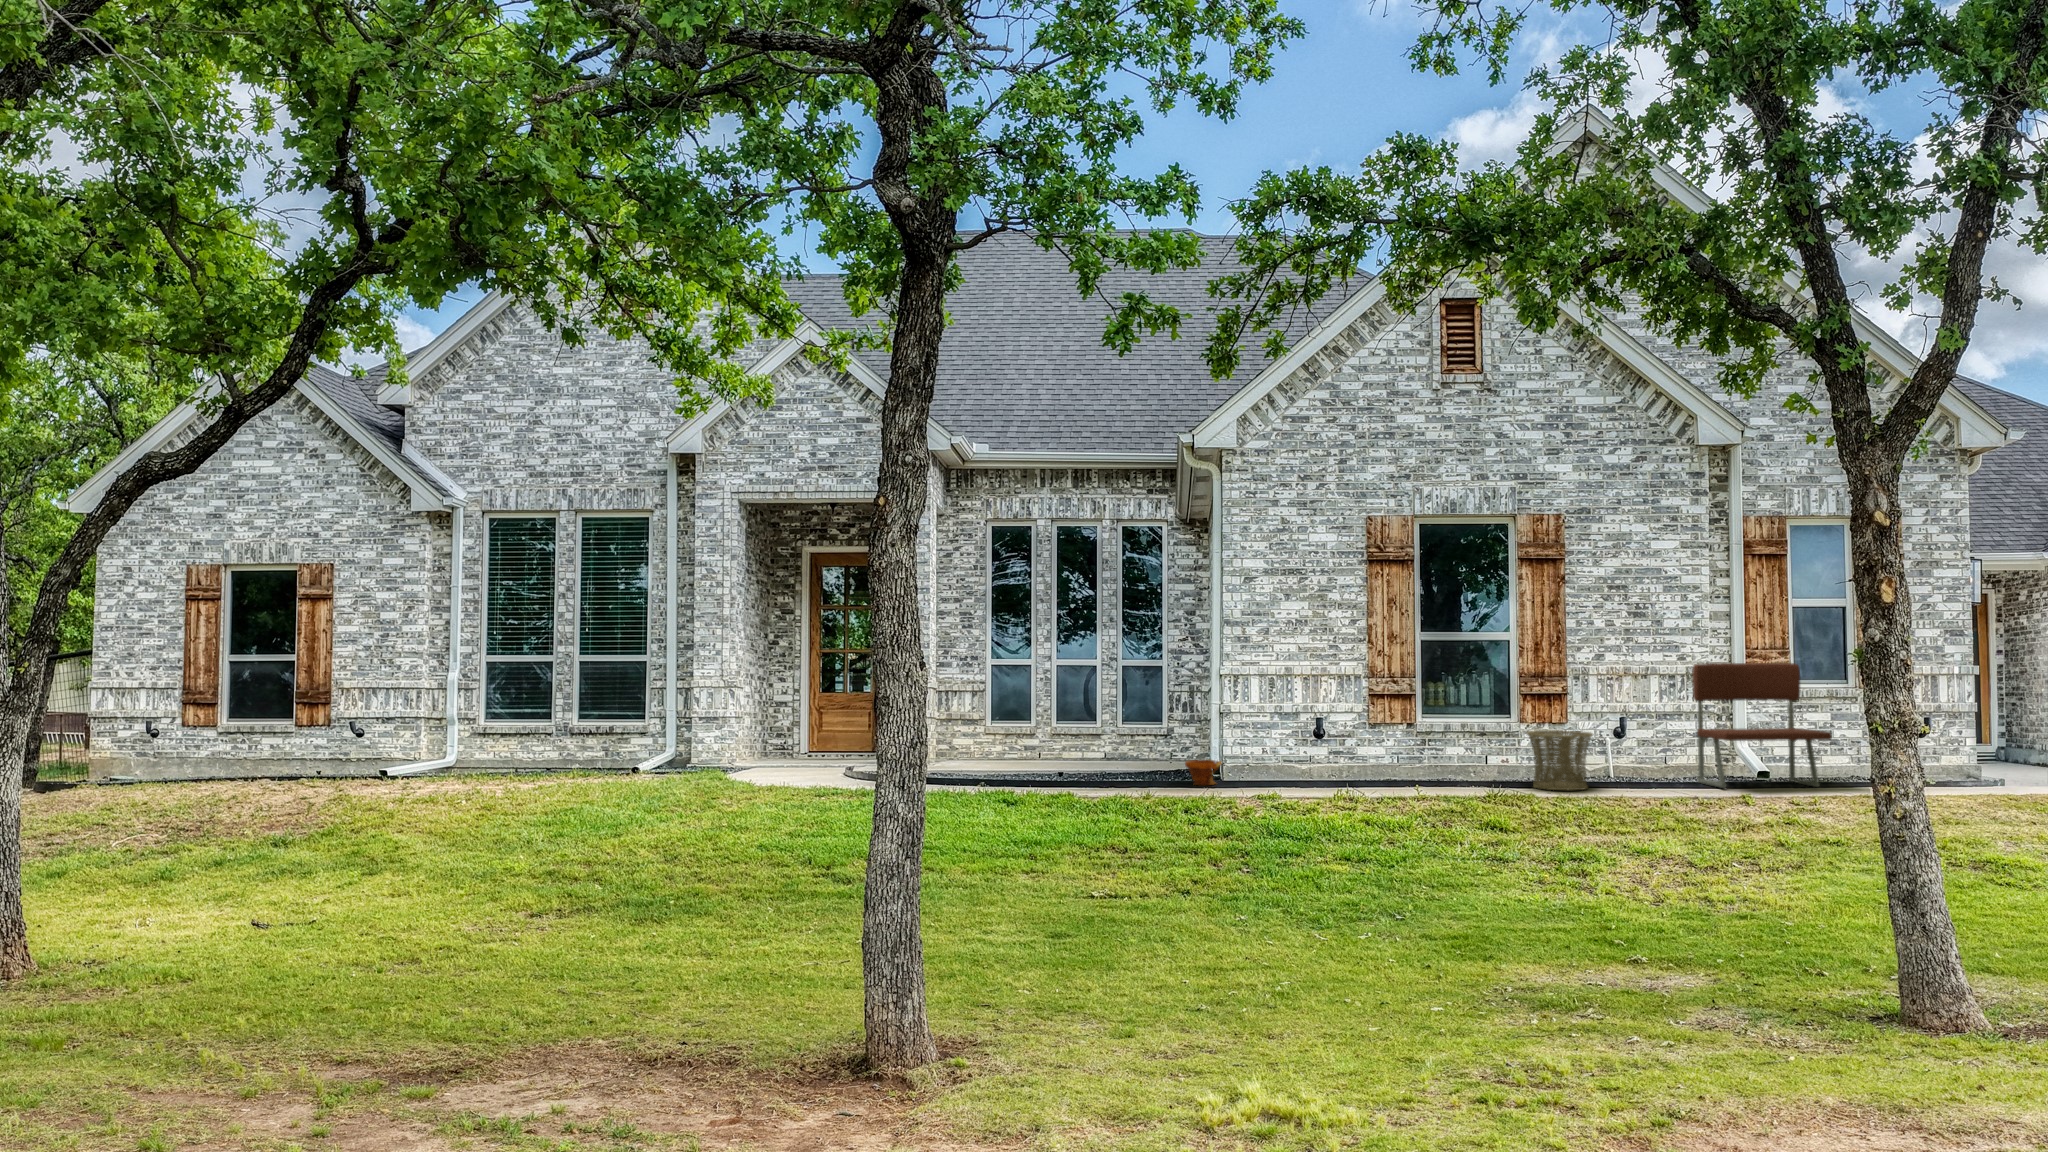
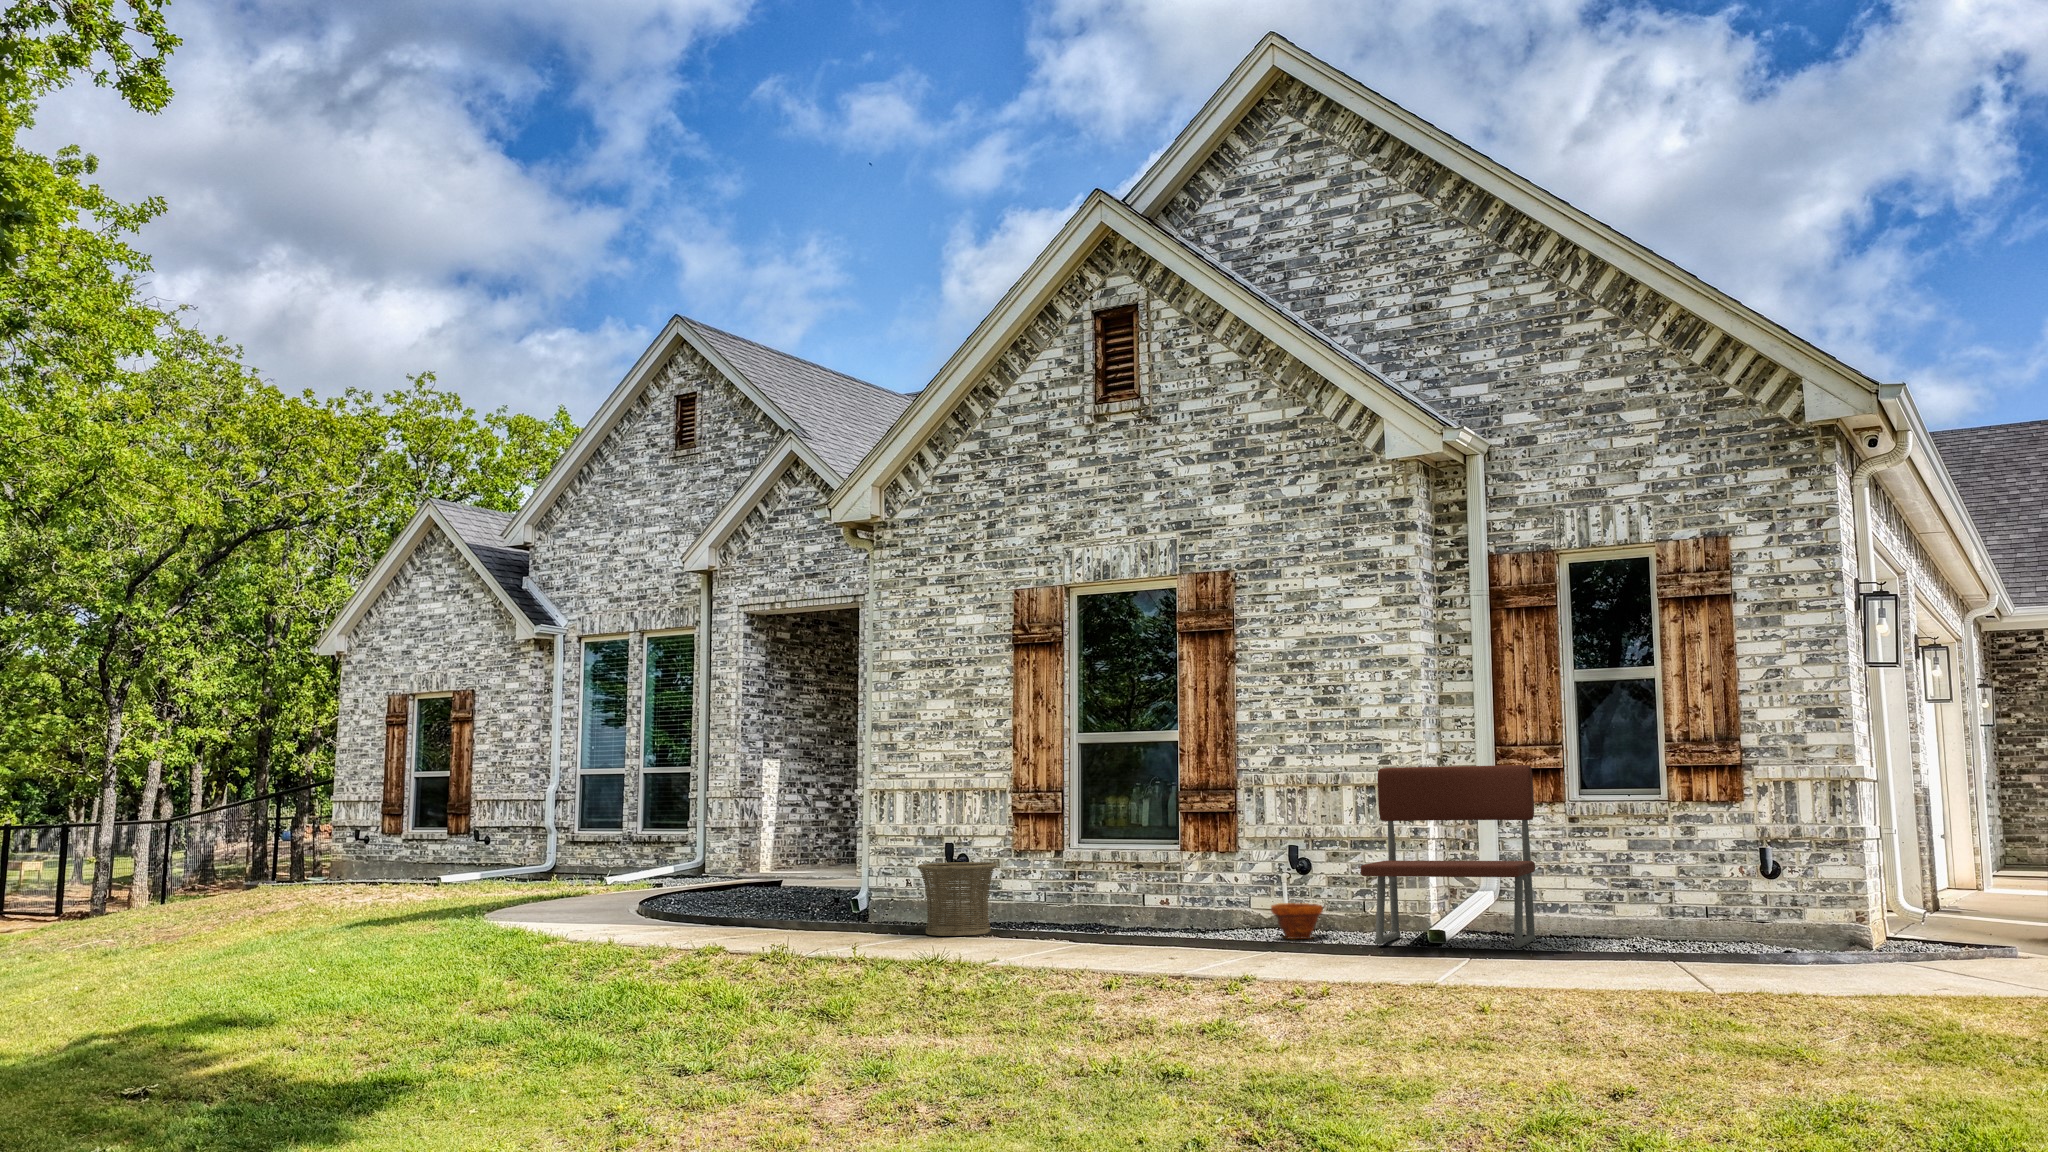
basket: present [1526,730,1593,790] -> present [918,862,996,936]
planter: present [1185,760,1222,785] -> present [1271,903,1323,939]

